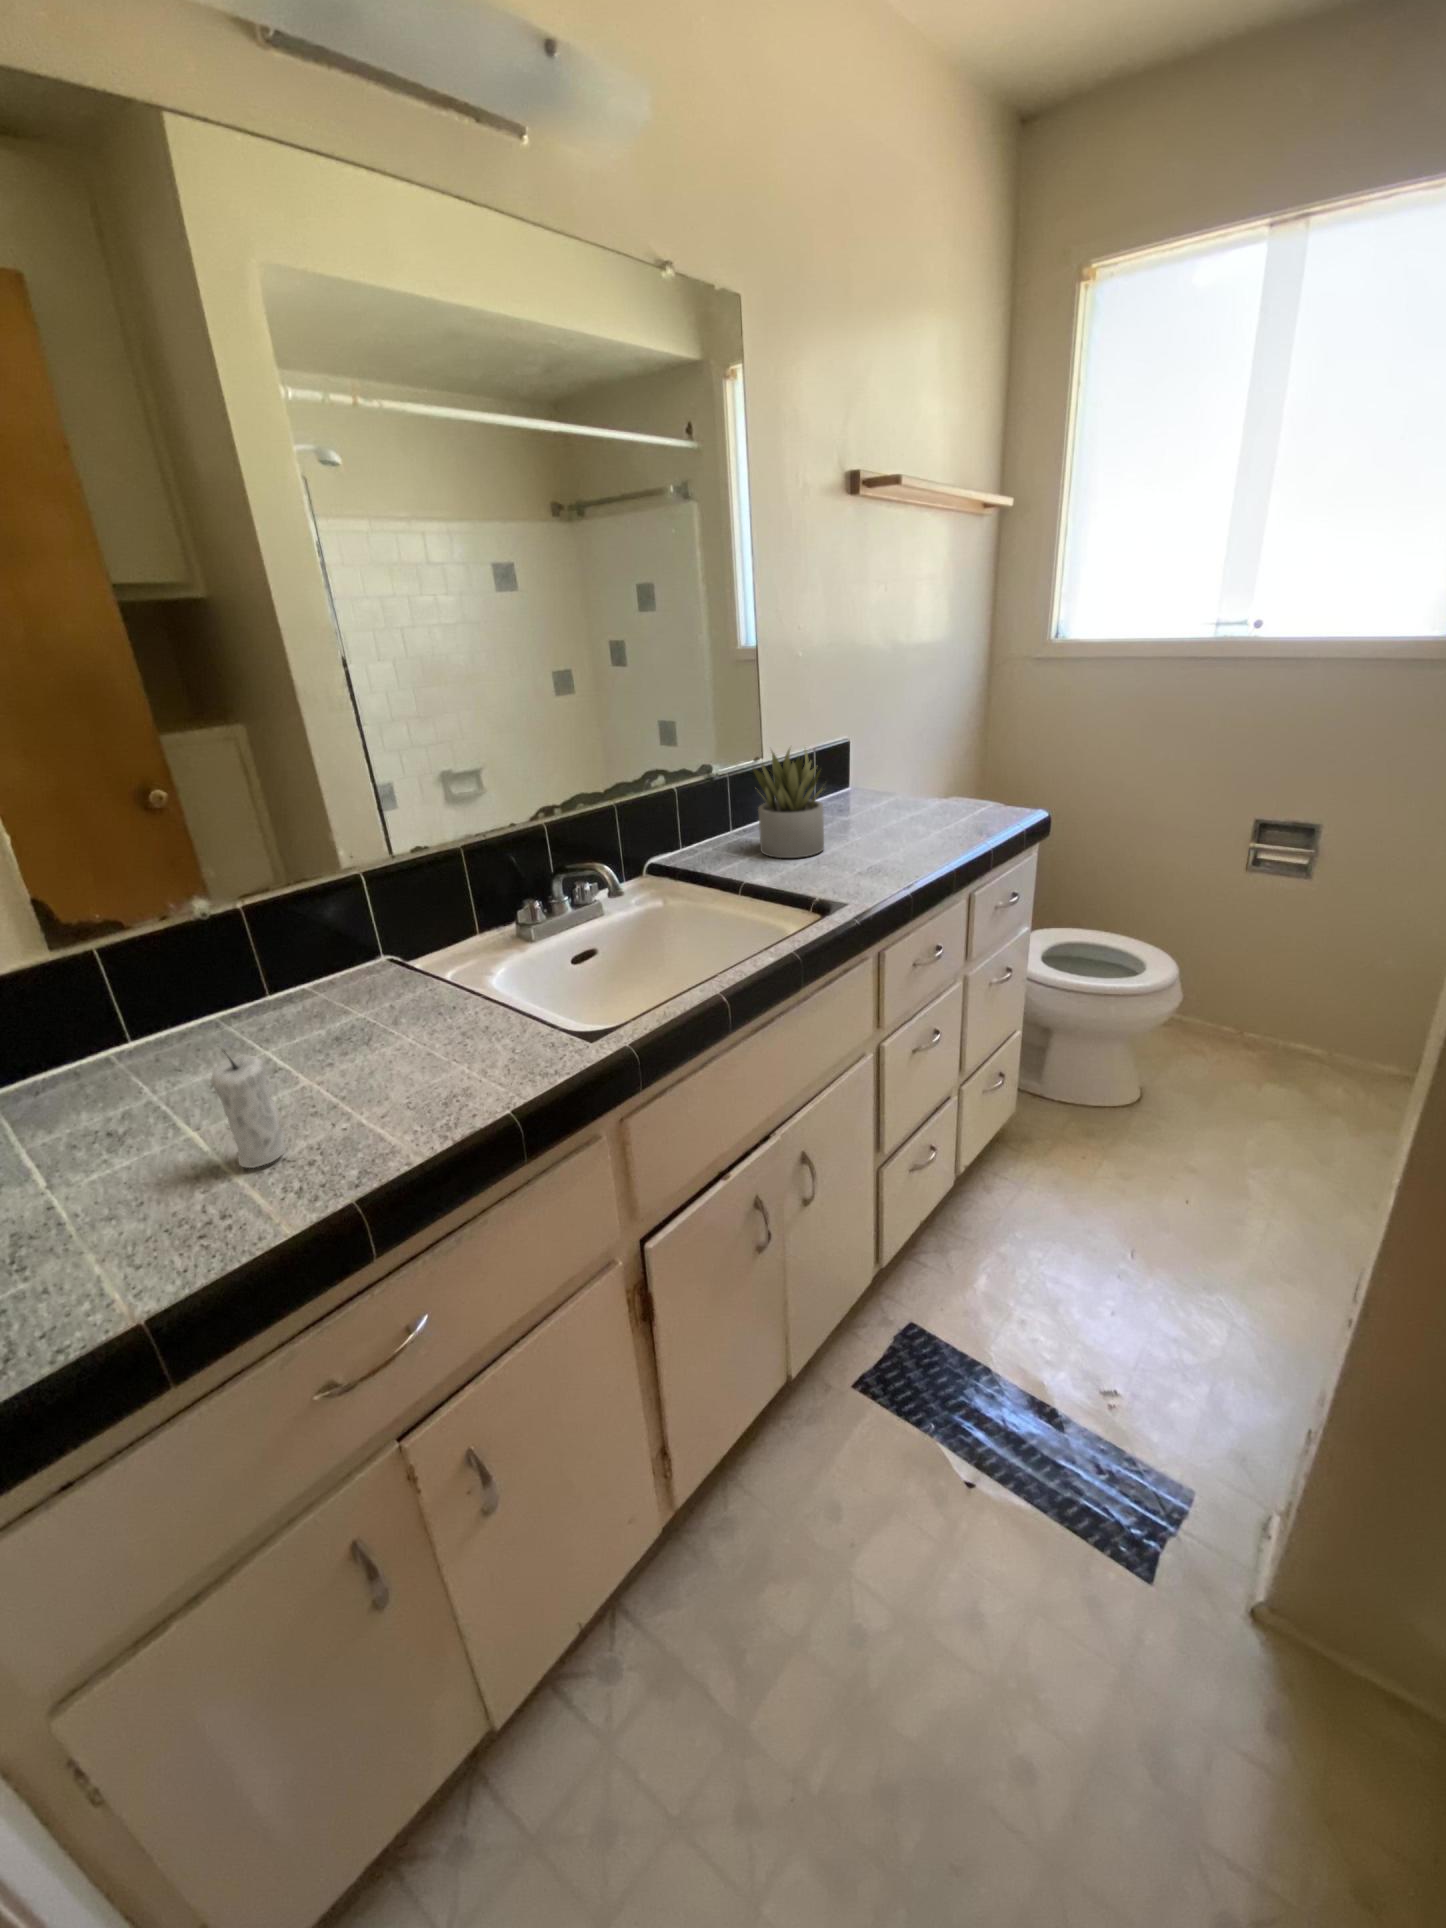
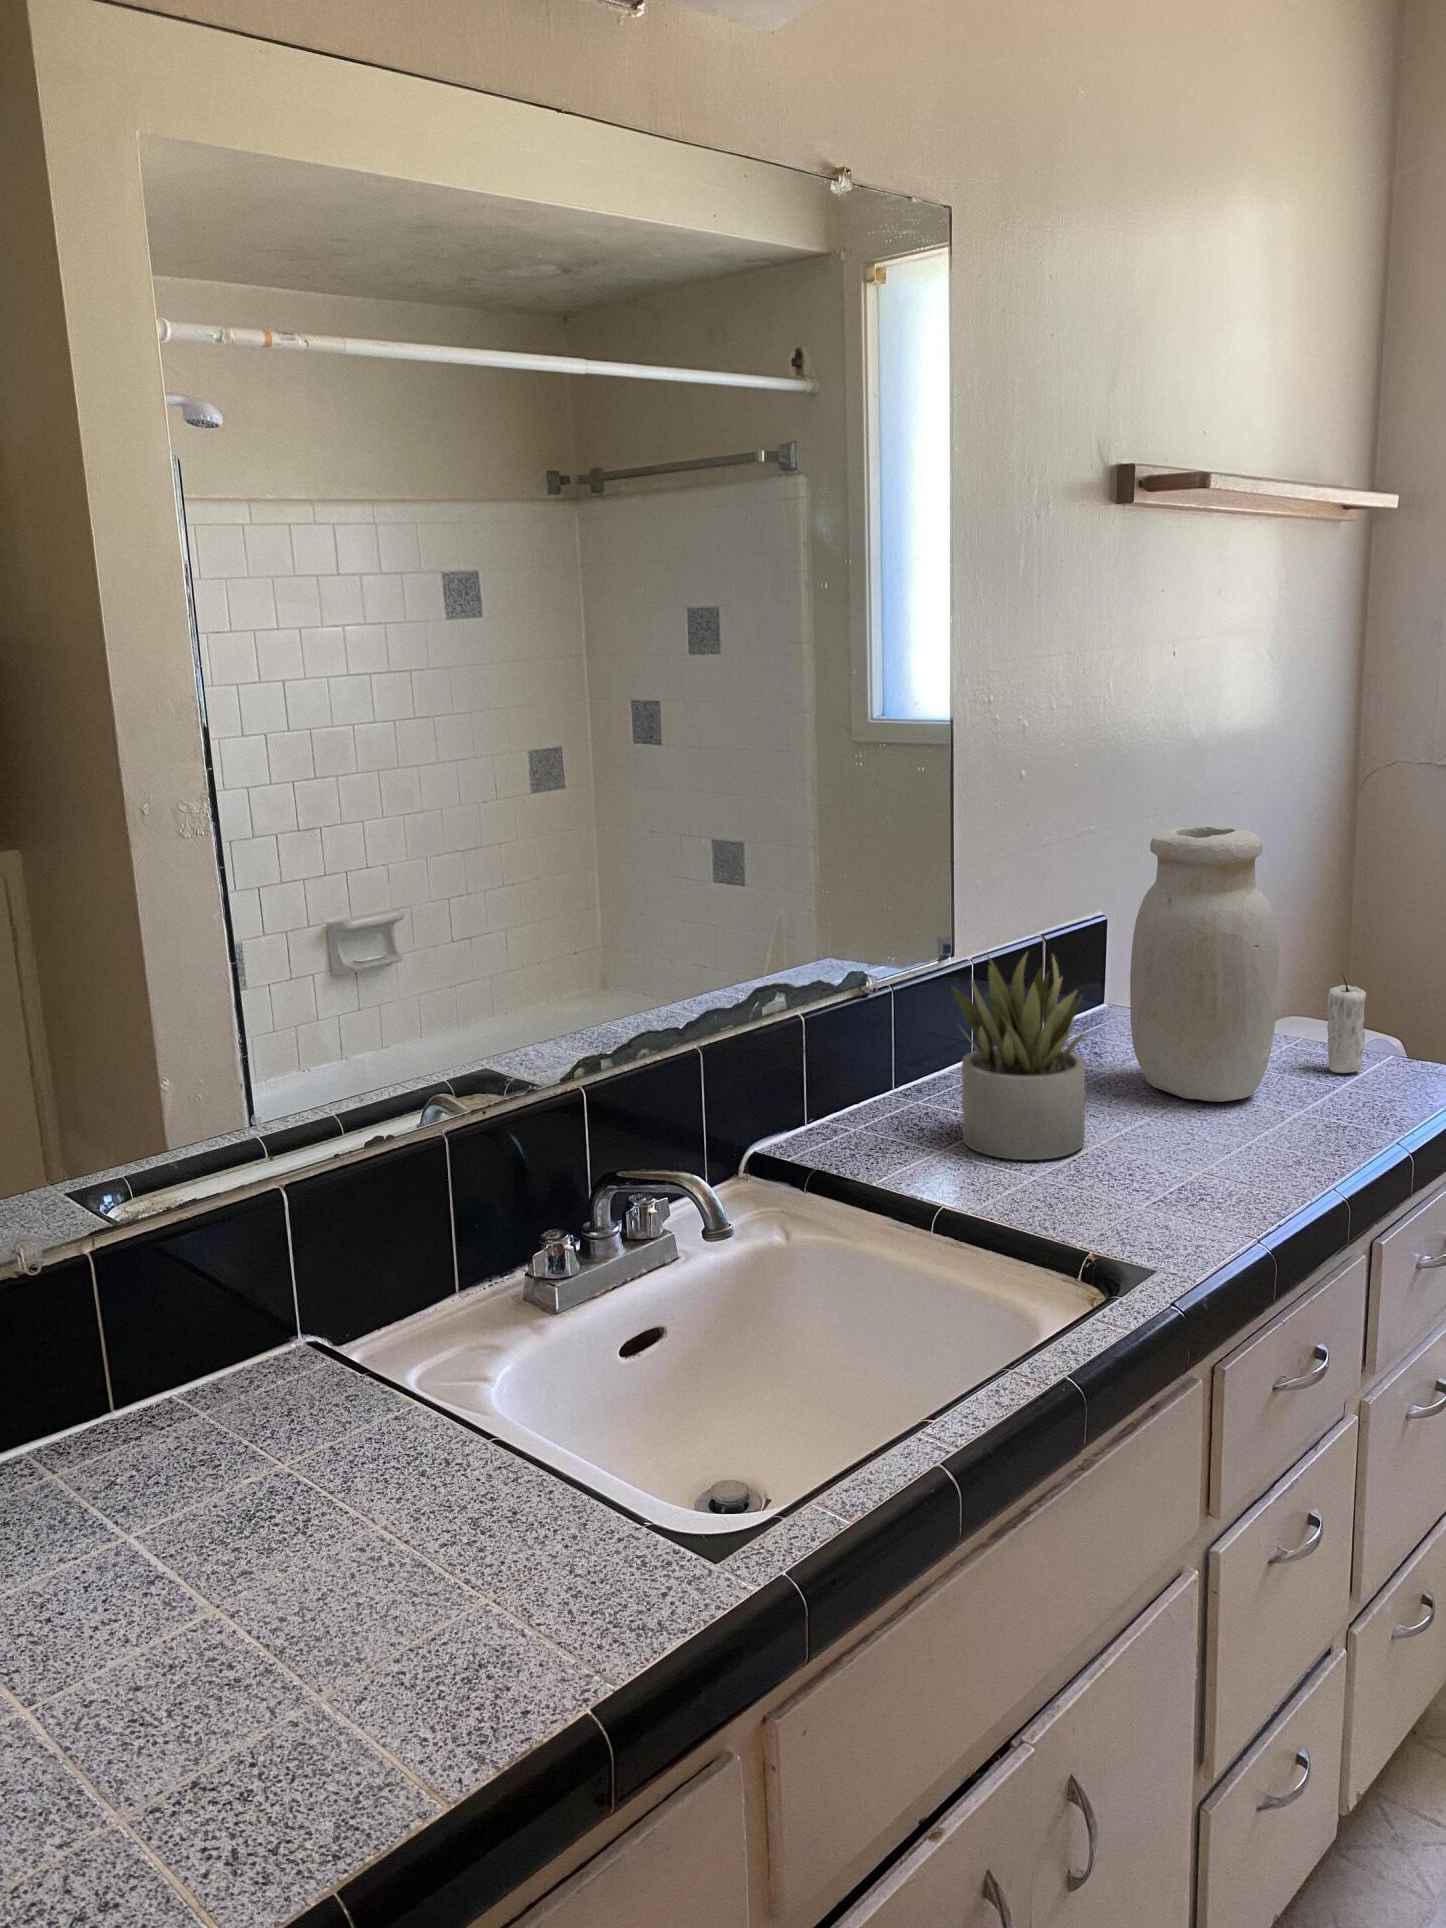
jar: none [853,677,929,828] -> present [1130,826,1279,1102]
candle: present [211,1056,286,1168] -> present [1327,975,1366,1073]

